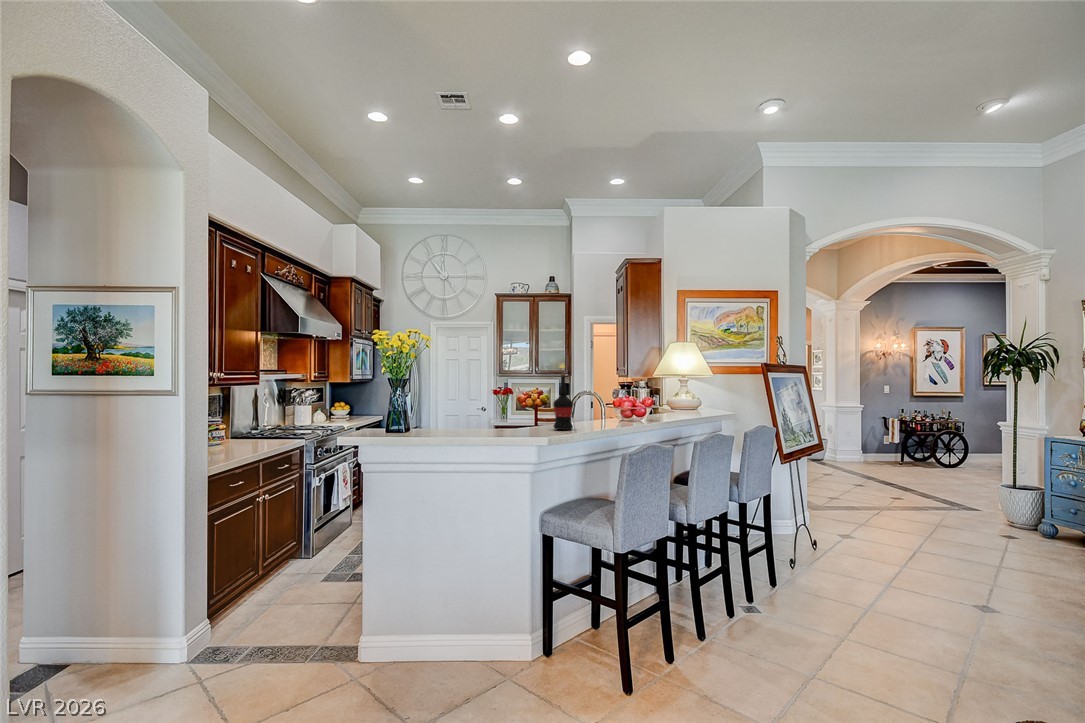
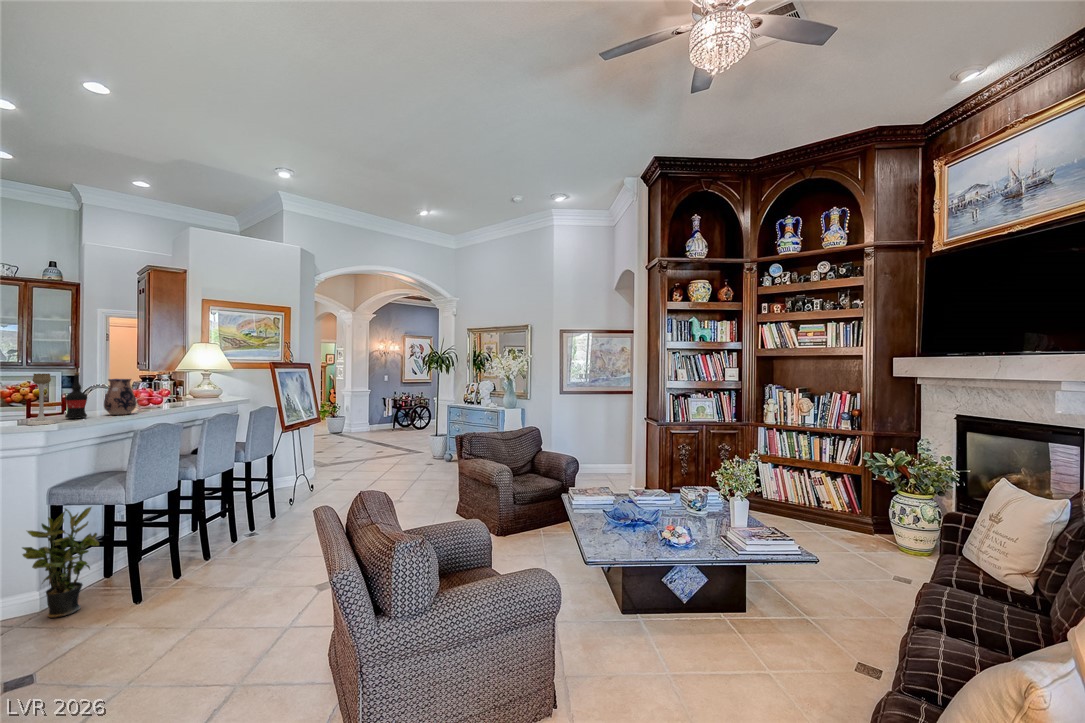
candle holder: none [519,374,544,436] -> present [27,374,55,425]
ceramic pitcher: none [588,382,620,428] -> present [104,379,137,415]
potted plant: none [513,543,586,689] -> present [22,507,99,618]

